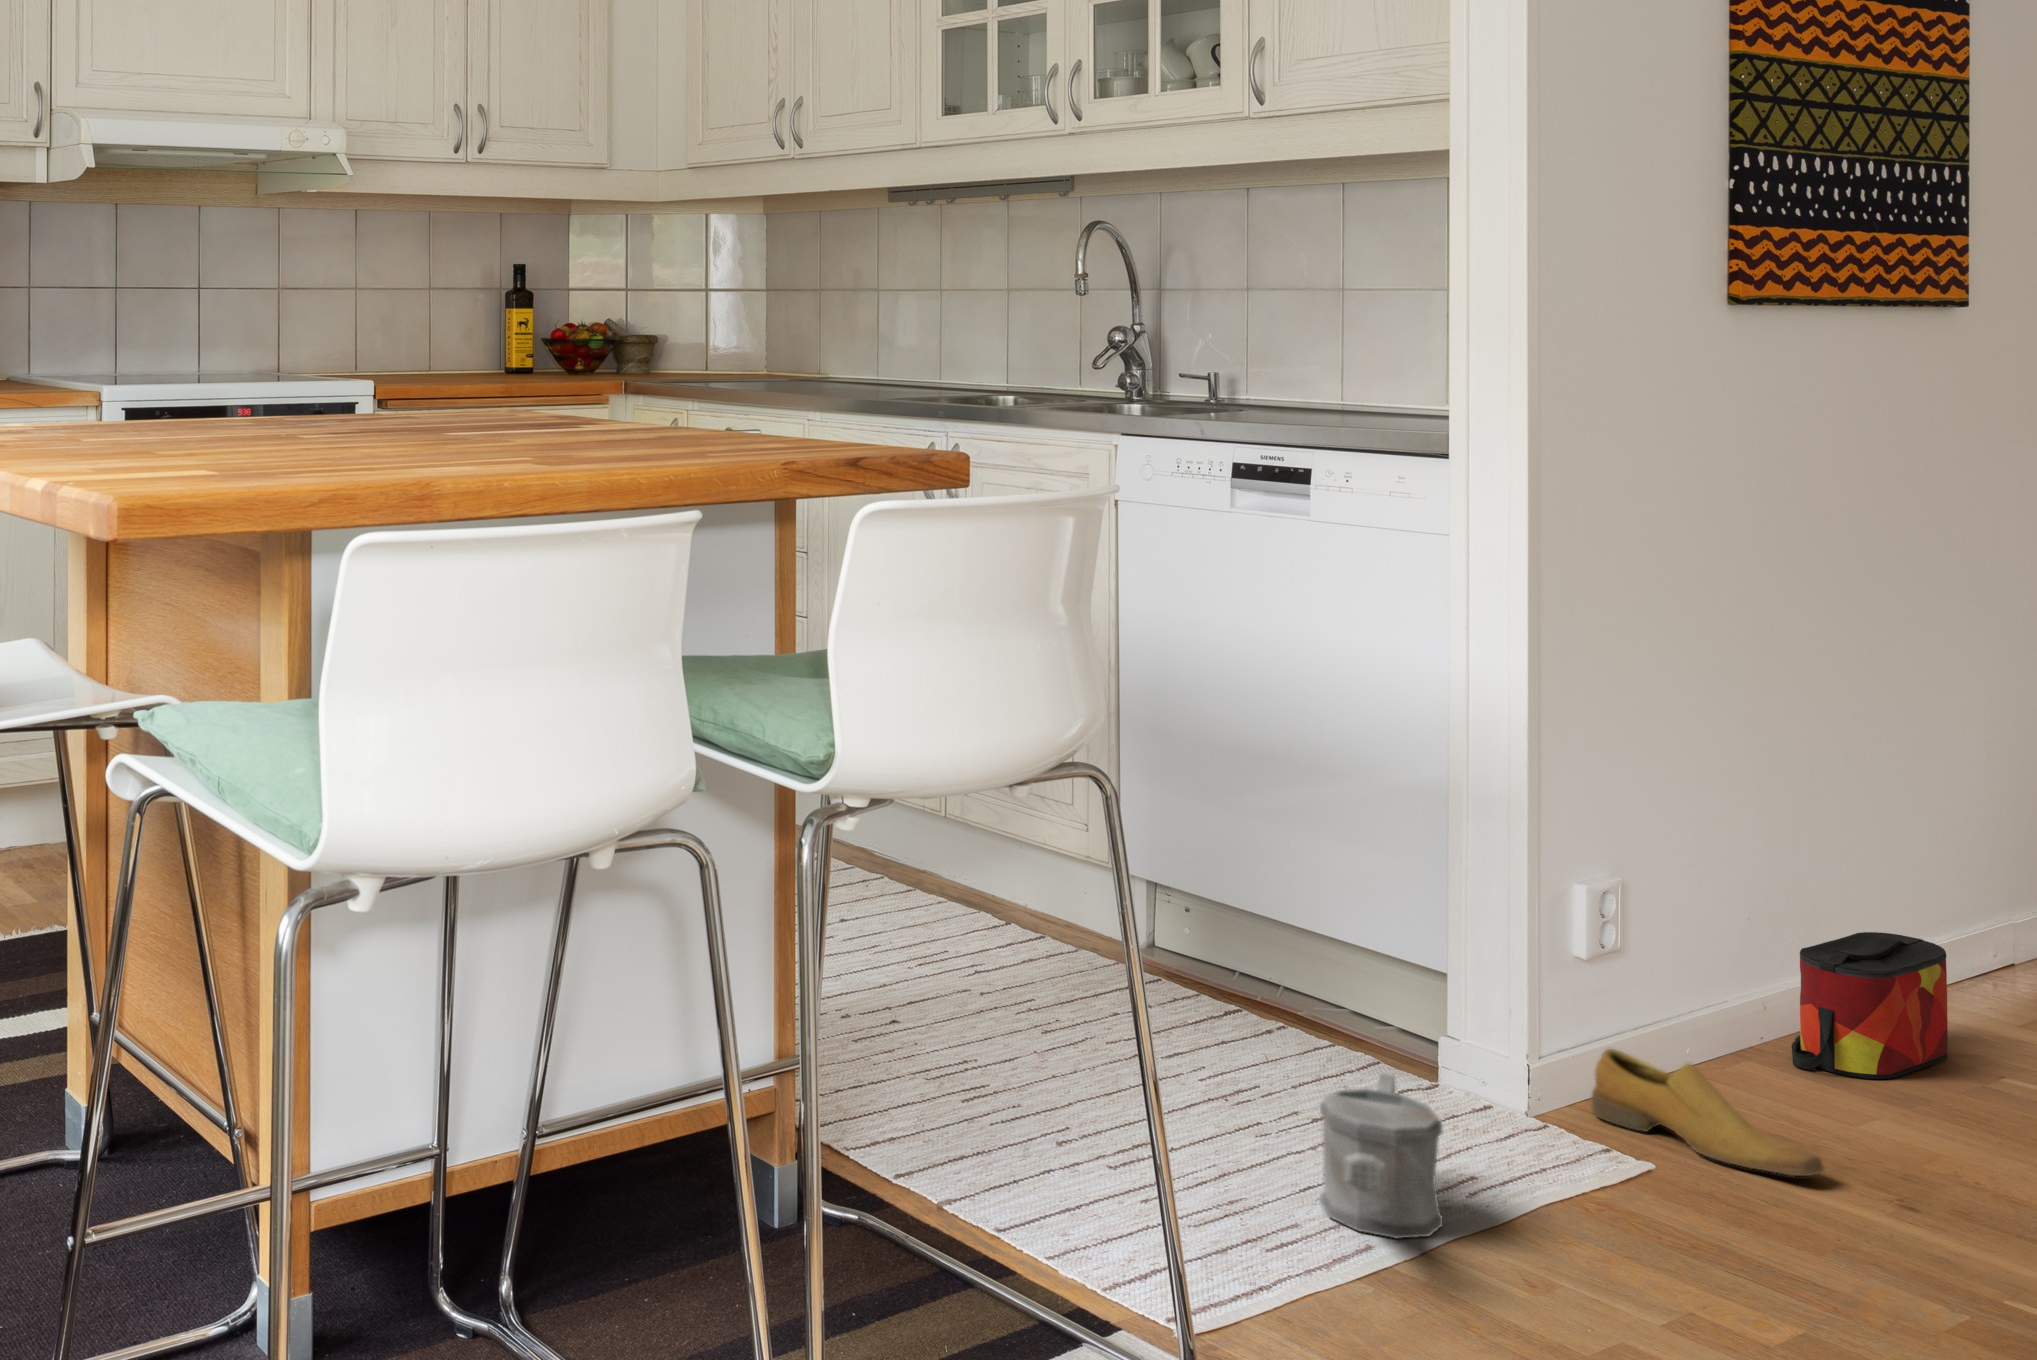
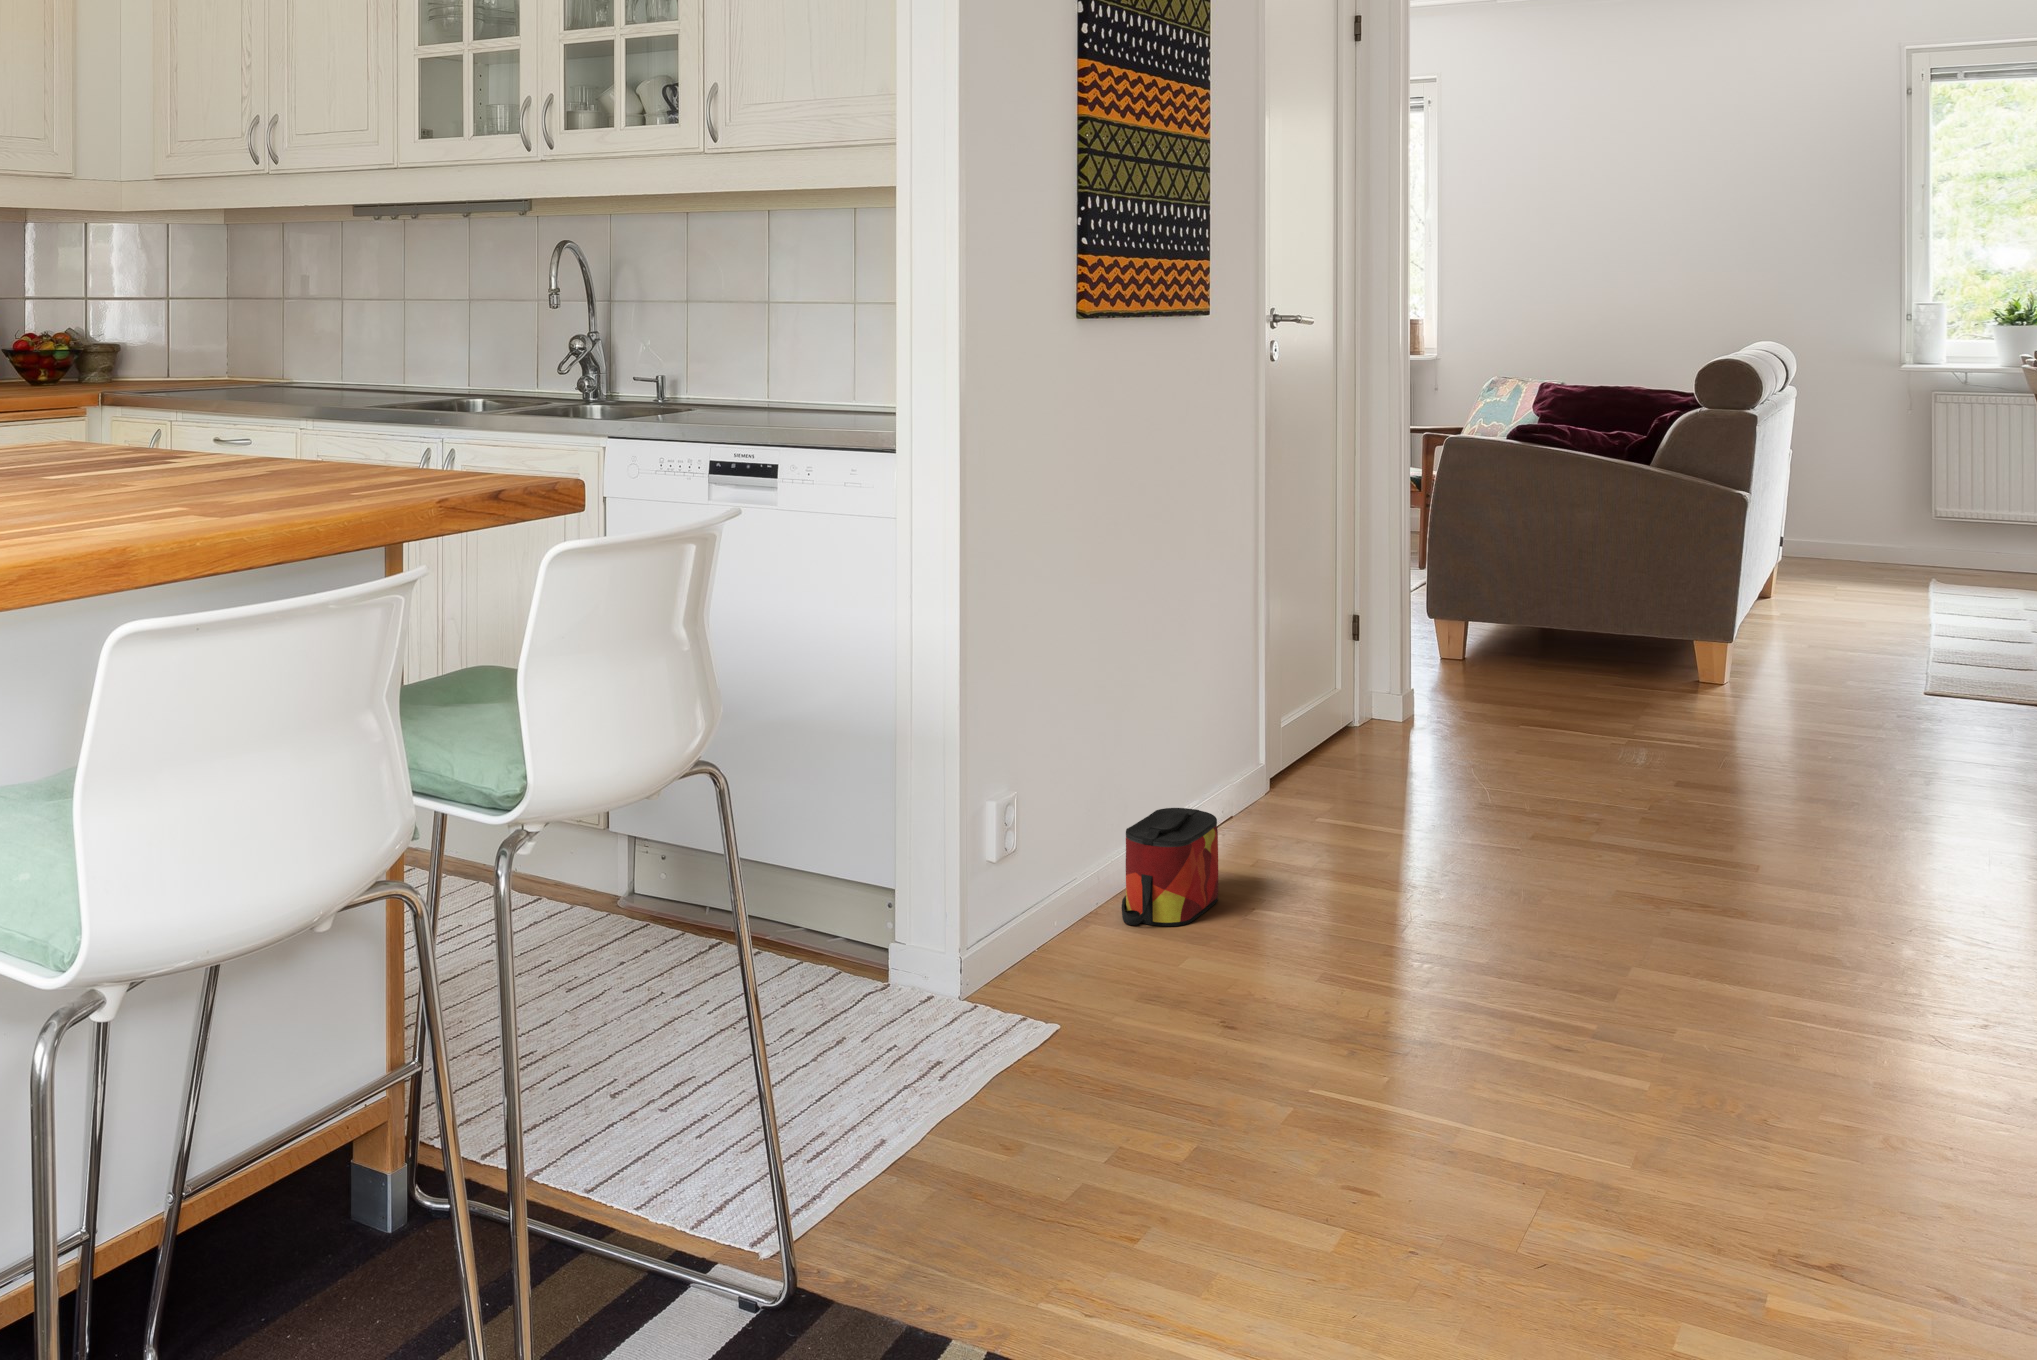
shoe: present [1591,1049,1824,1176] -> none [1005,934,1178,1018]
watering can: present [1320,1074,1443,1239] -> none [838,988,935,1131]

